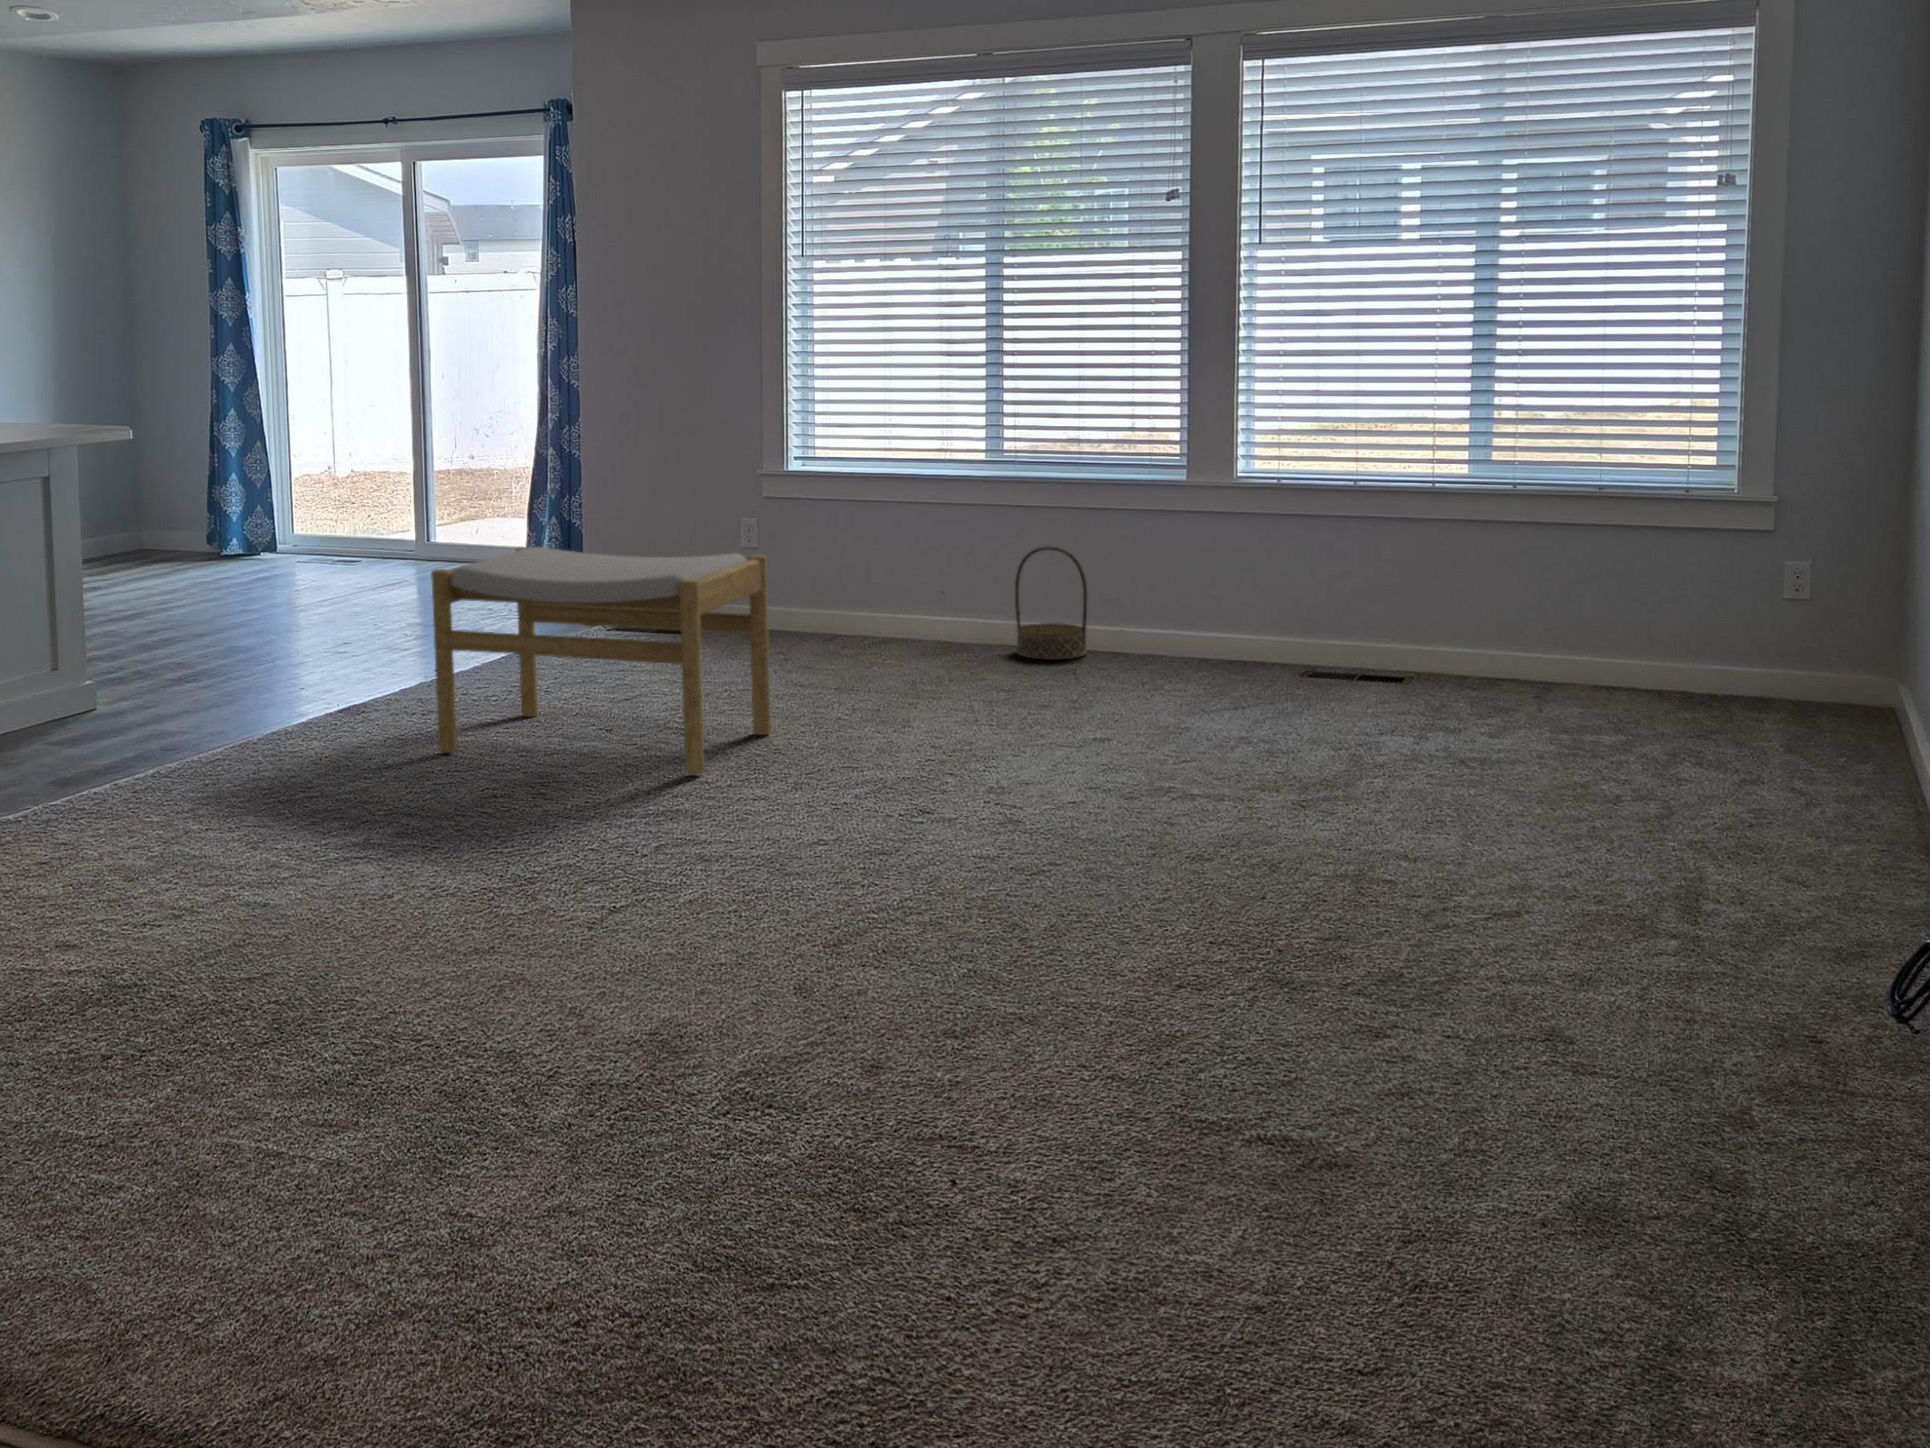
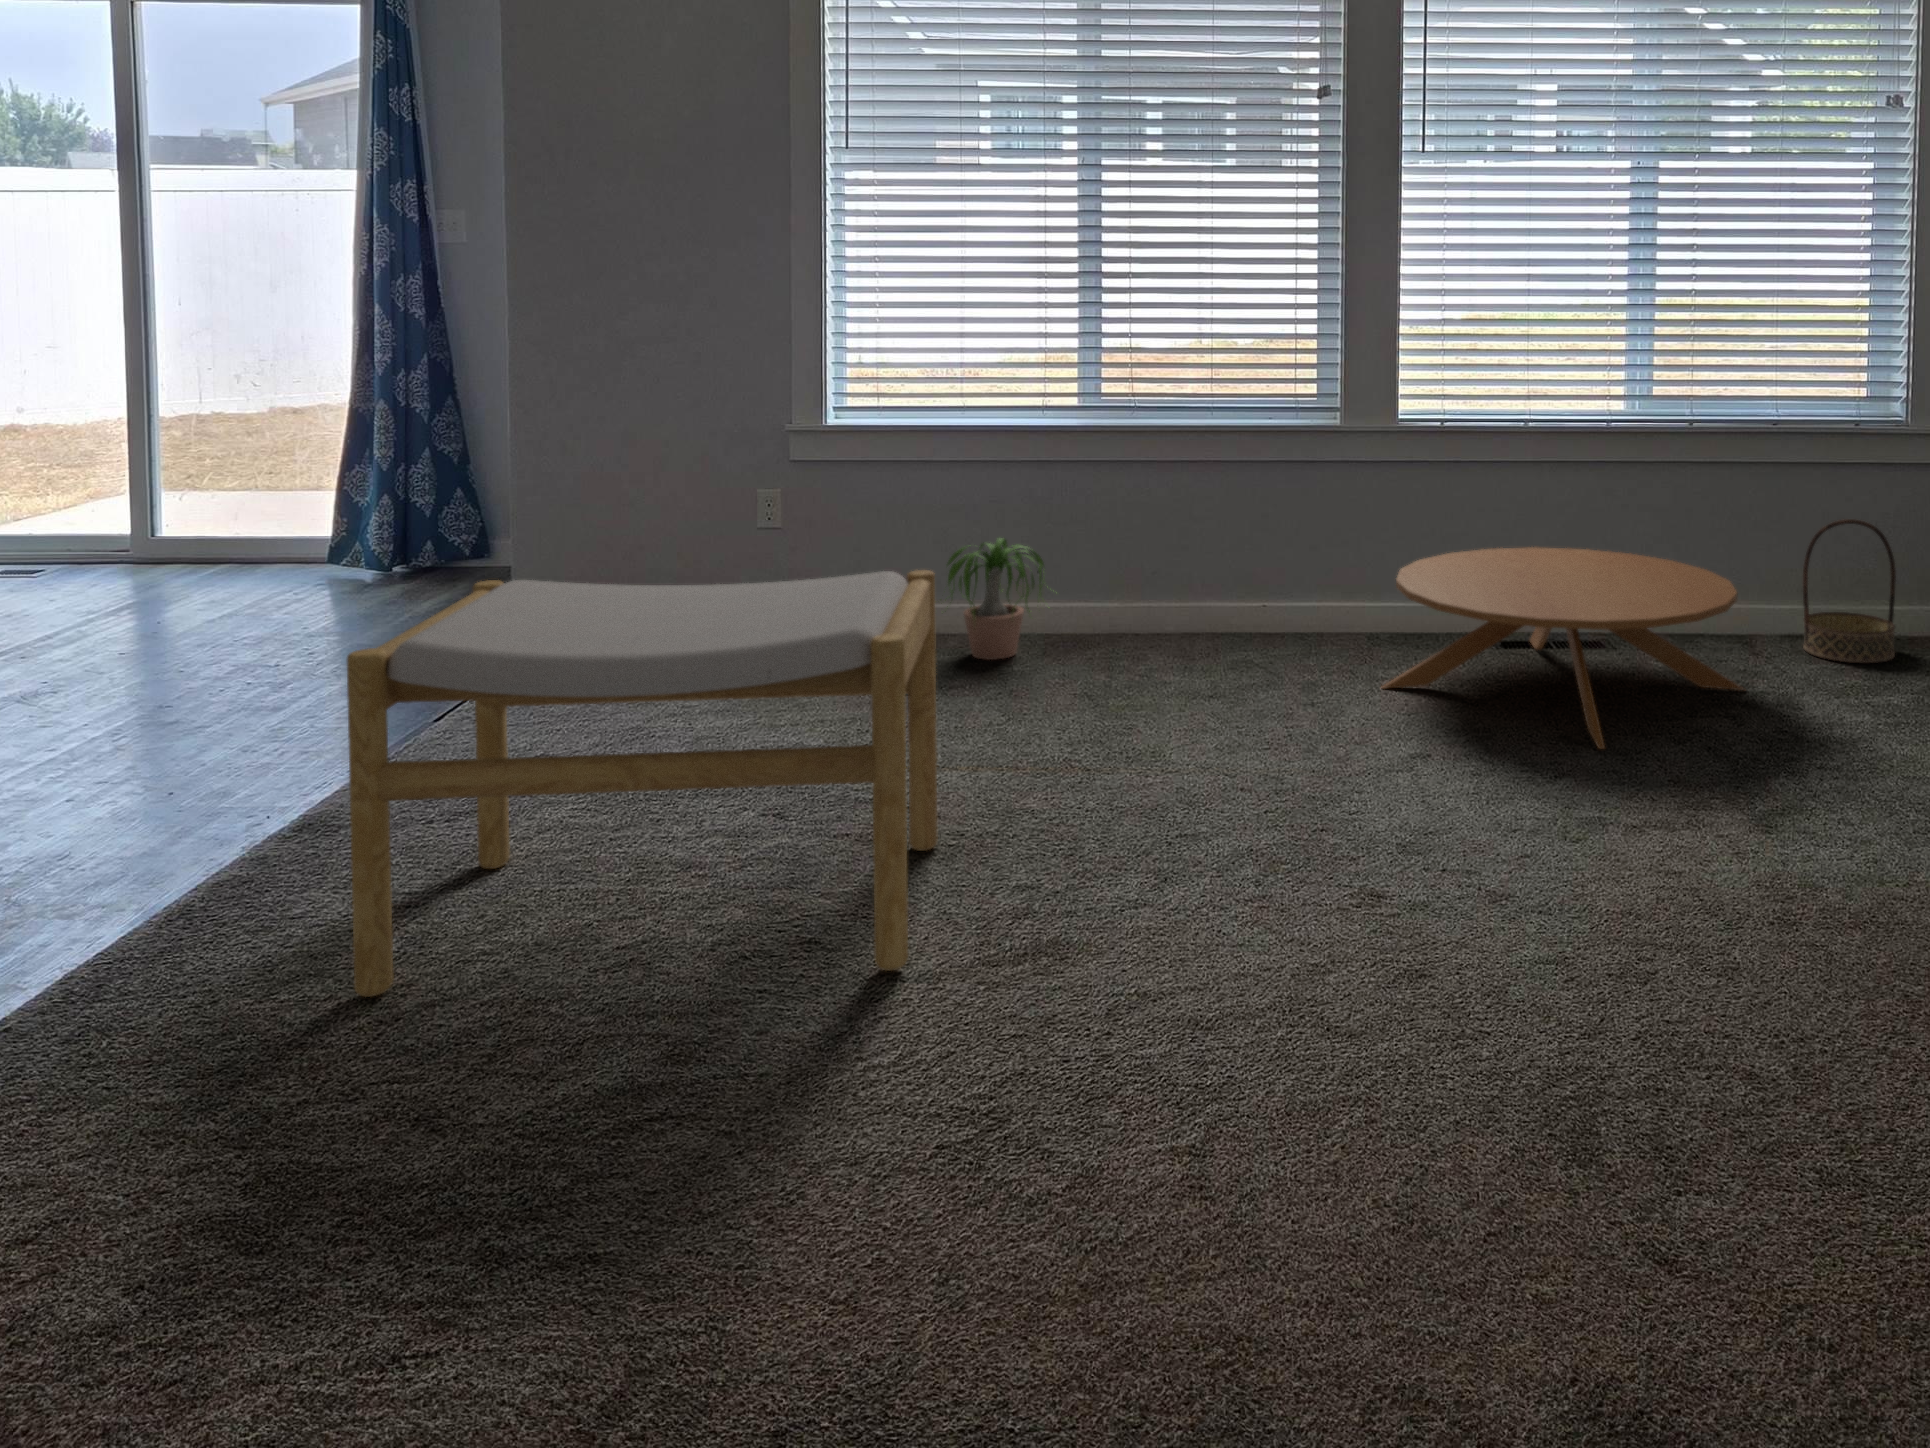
basket: present [1015,546,1087,660] -> present [1803,519,1896,663]
potted plant: none [859,560,965,651] -> present [947,538,1049,660]
coffee table: none [1182,591,1501,738] -> present [1382,547,1743,749]

